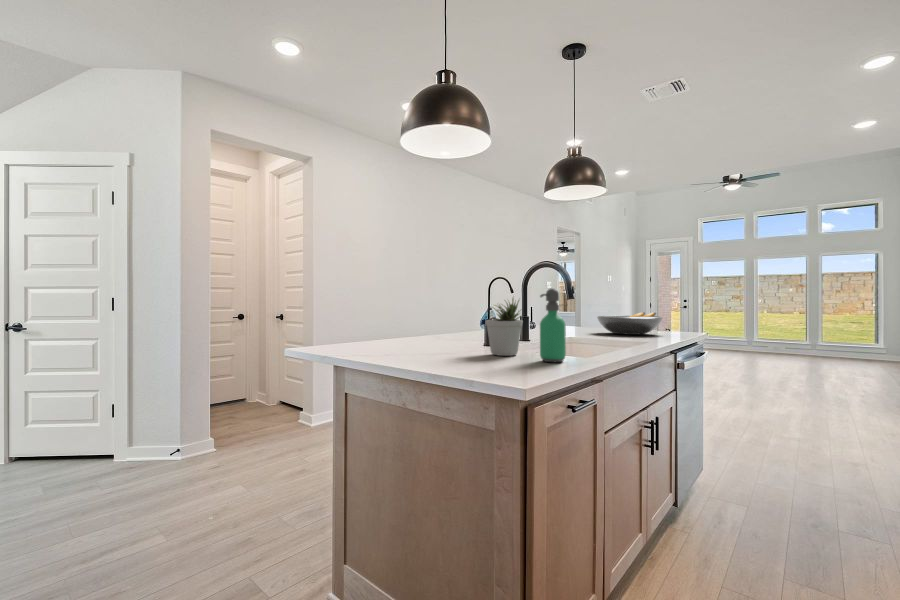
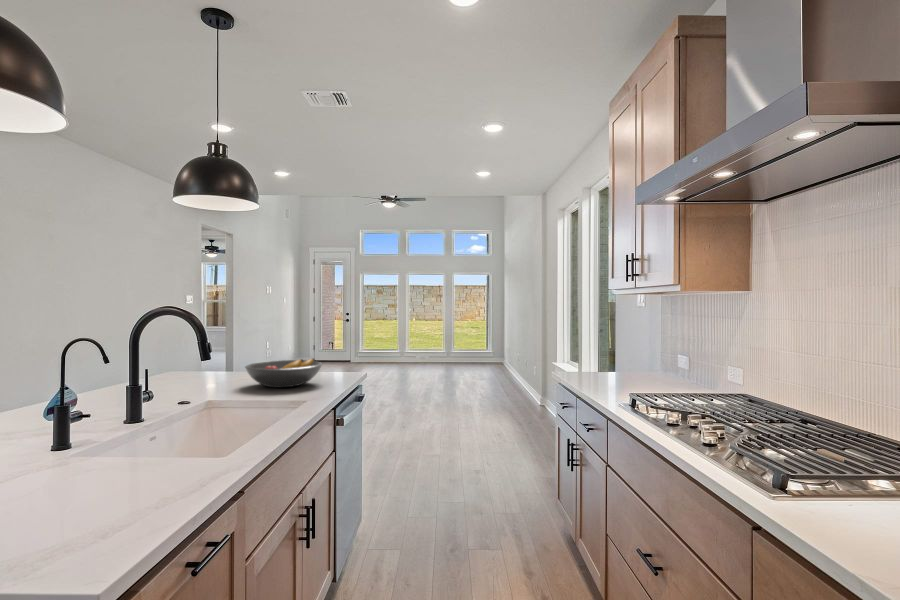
soap dispenser: present [540,289,566,362] -> none [142,389,186,504]
potted plant: present [486,298,523,356] -> none [41,395,118,498]

